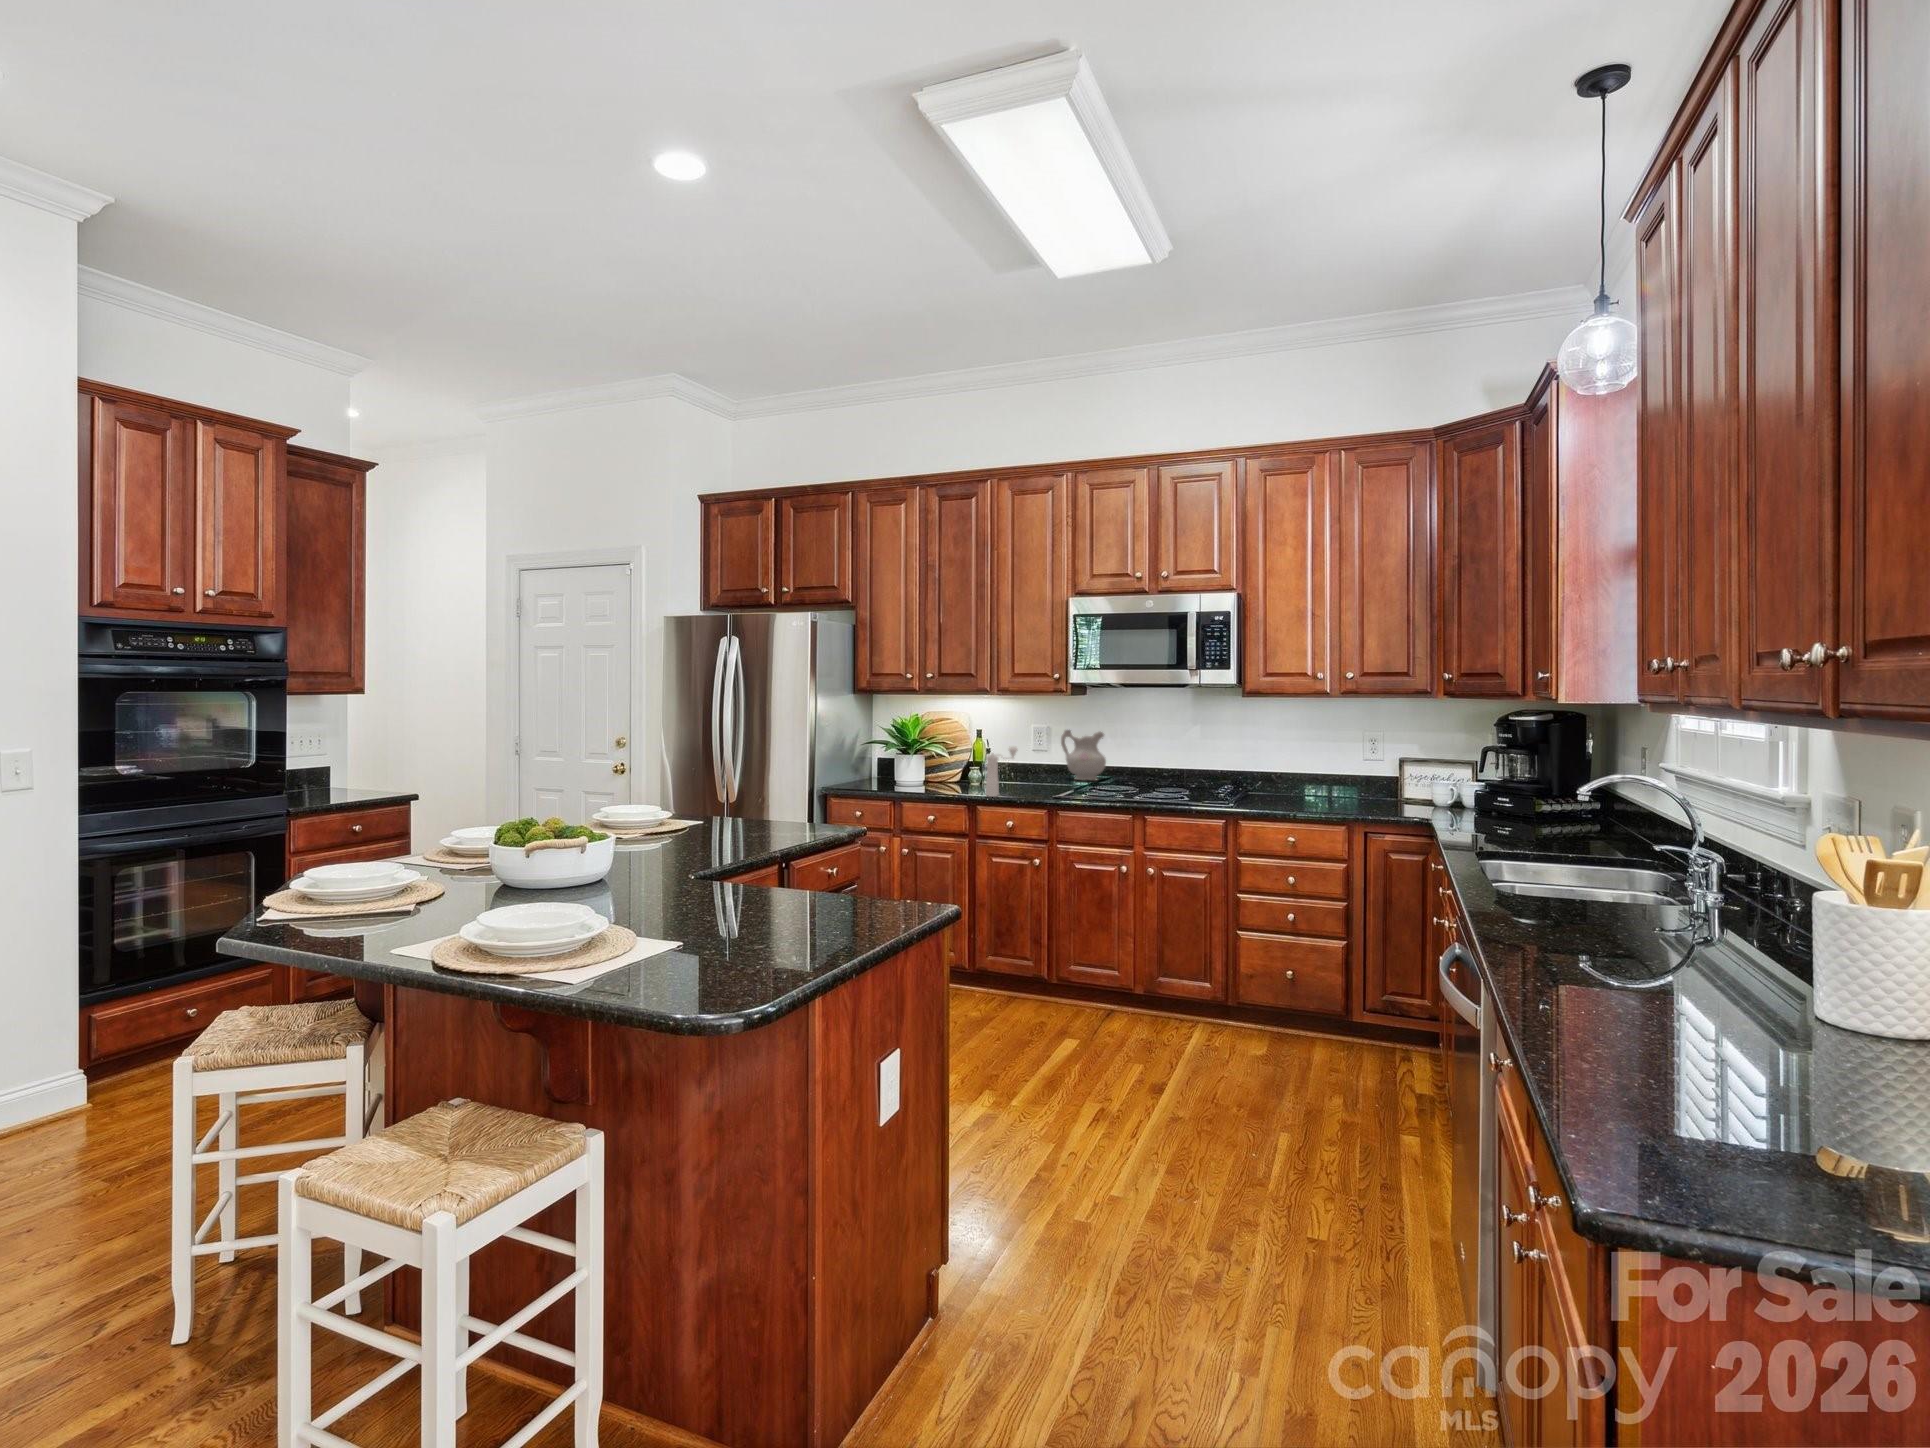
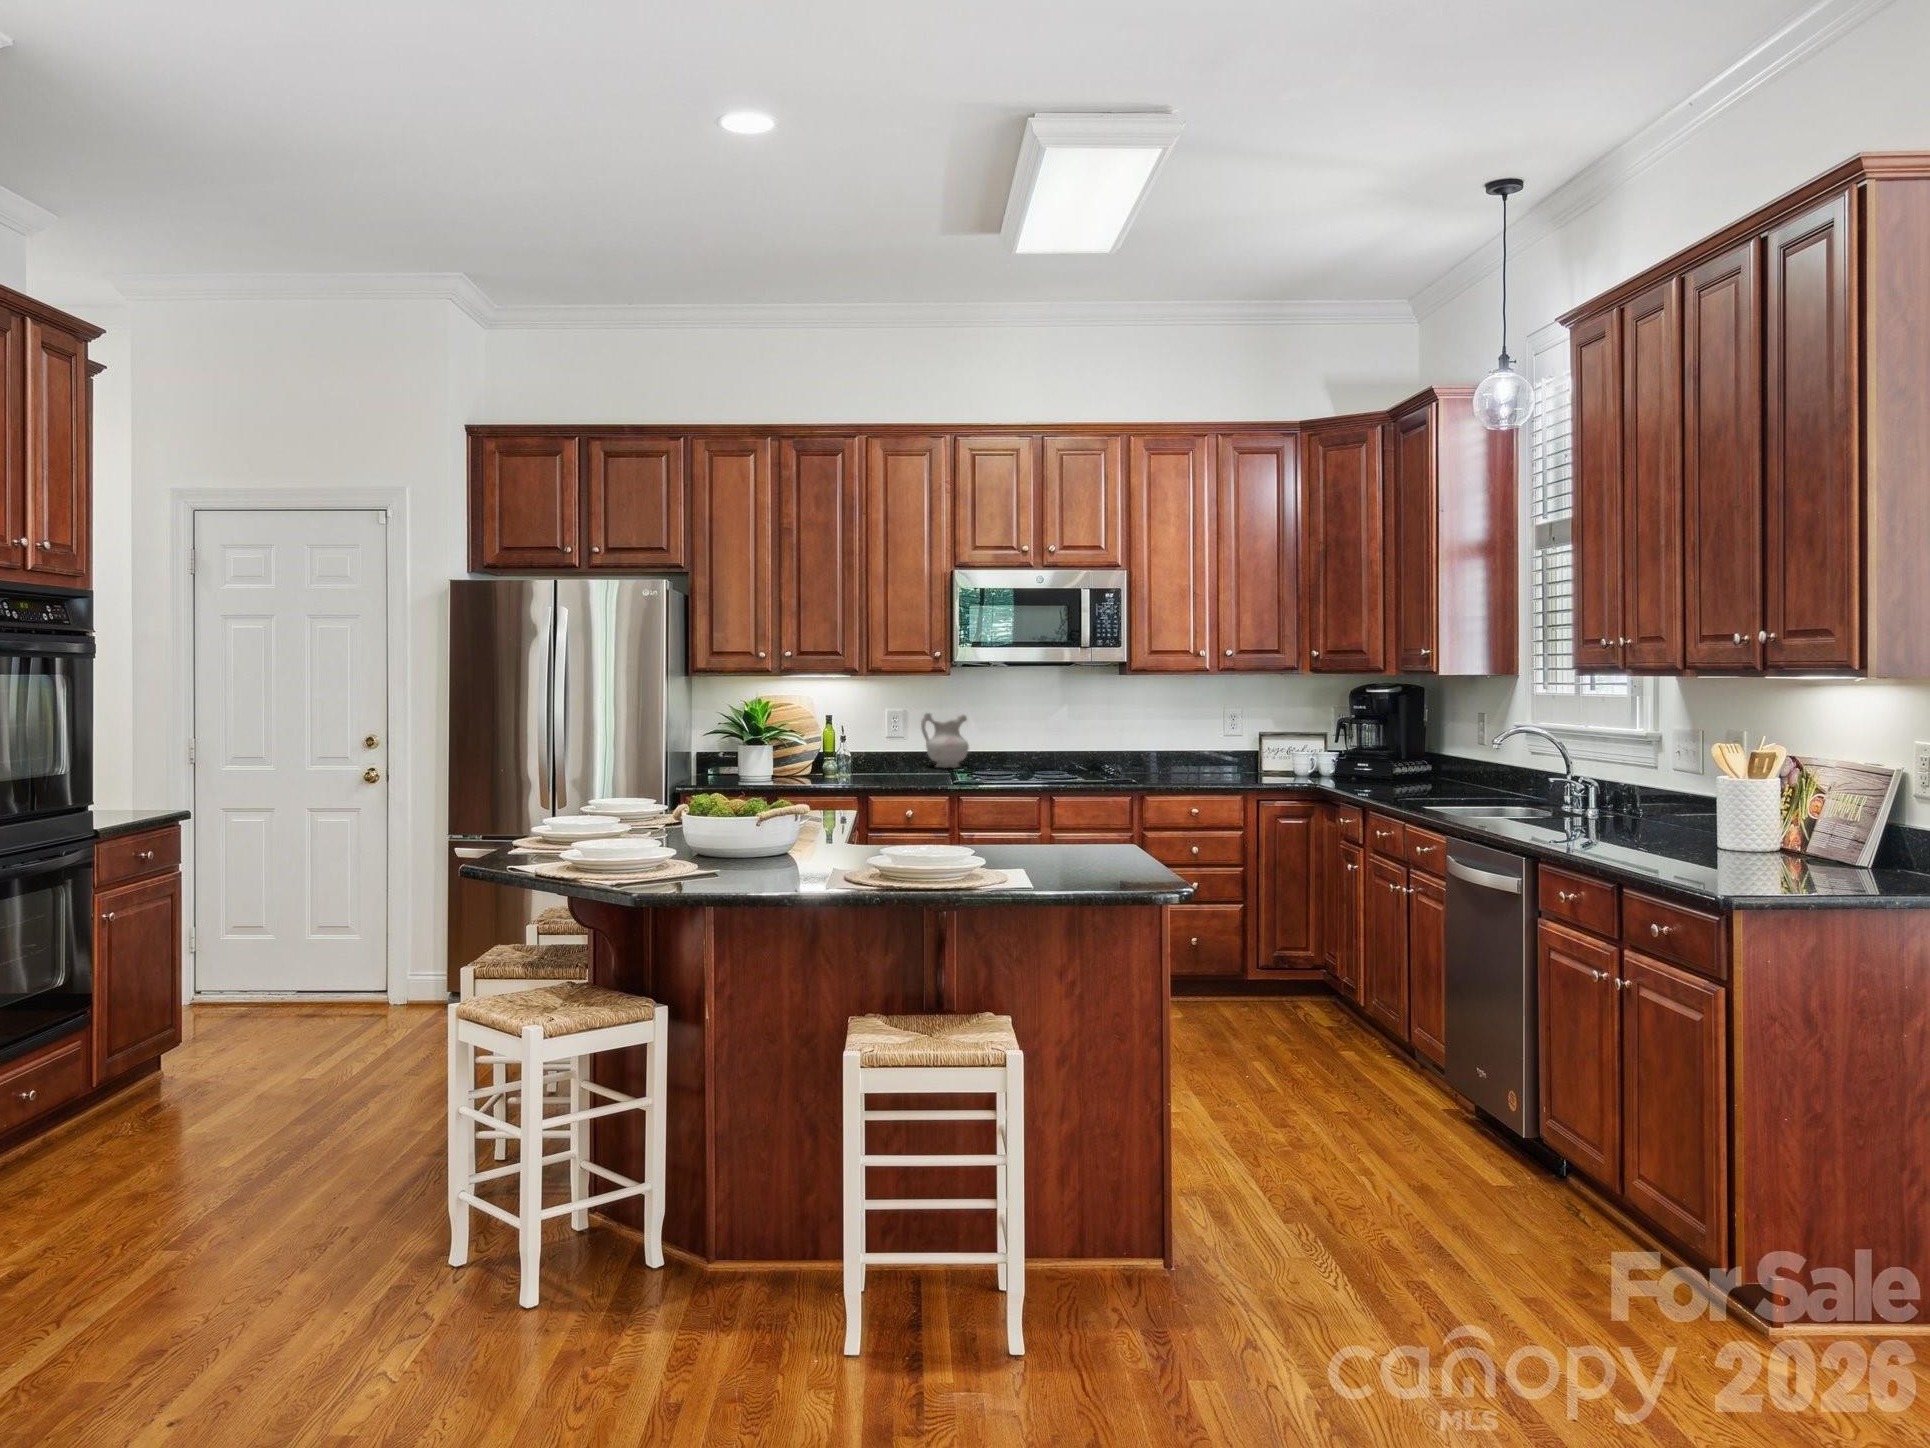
pepper mill: present [986,746,1017,797] -> none [876,731,905,786]

